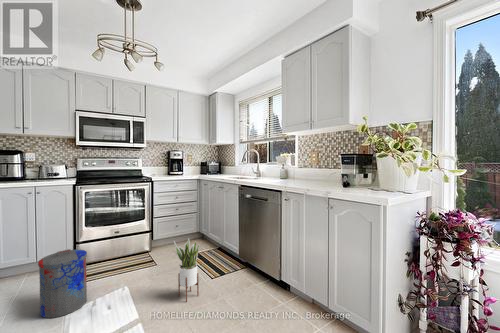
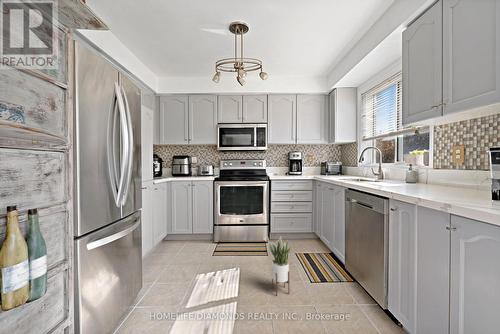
trash can: present [38,249,87,318] -> none [183,228,211,275]

